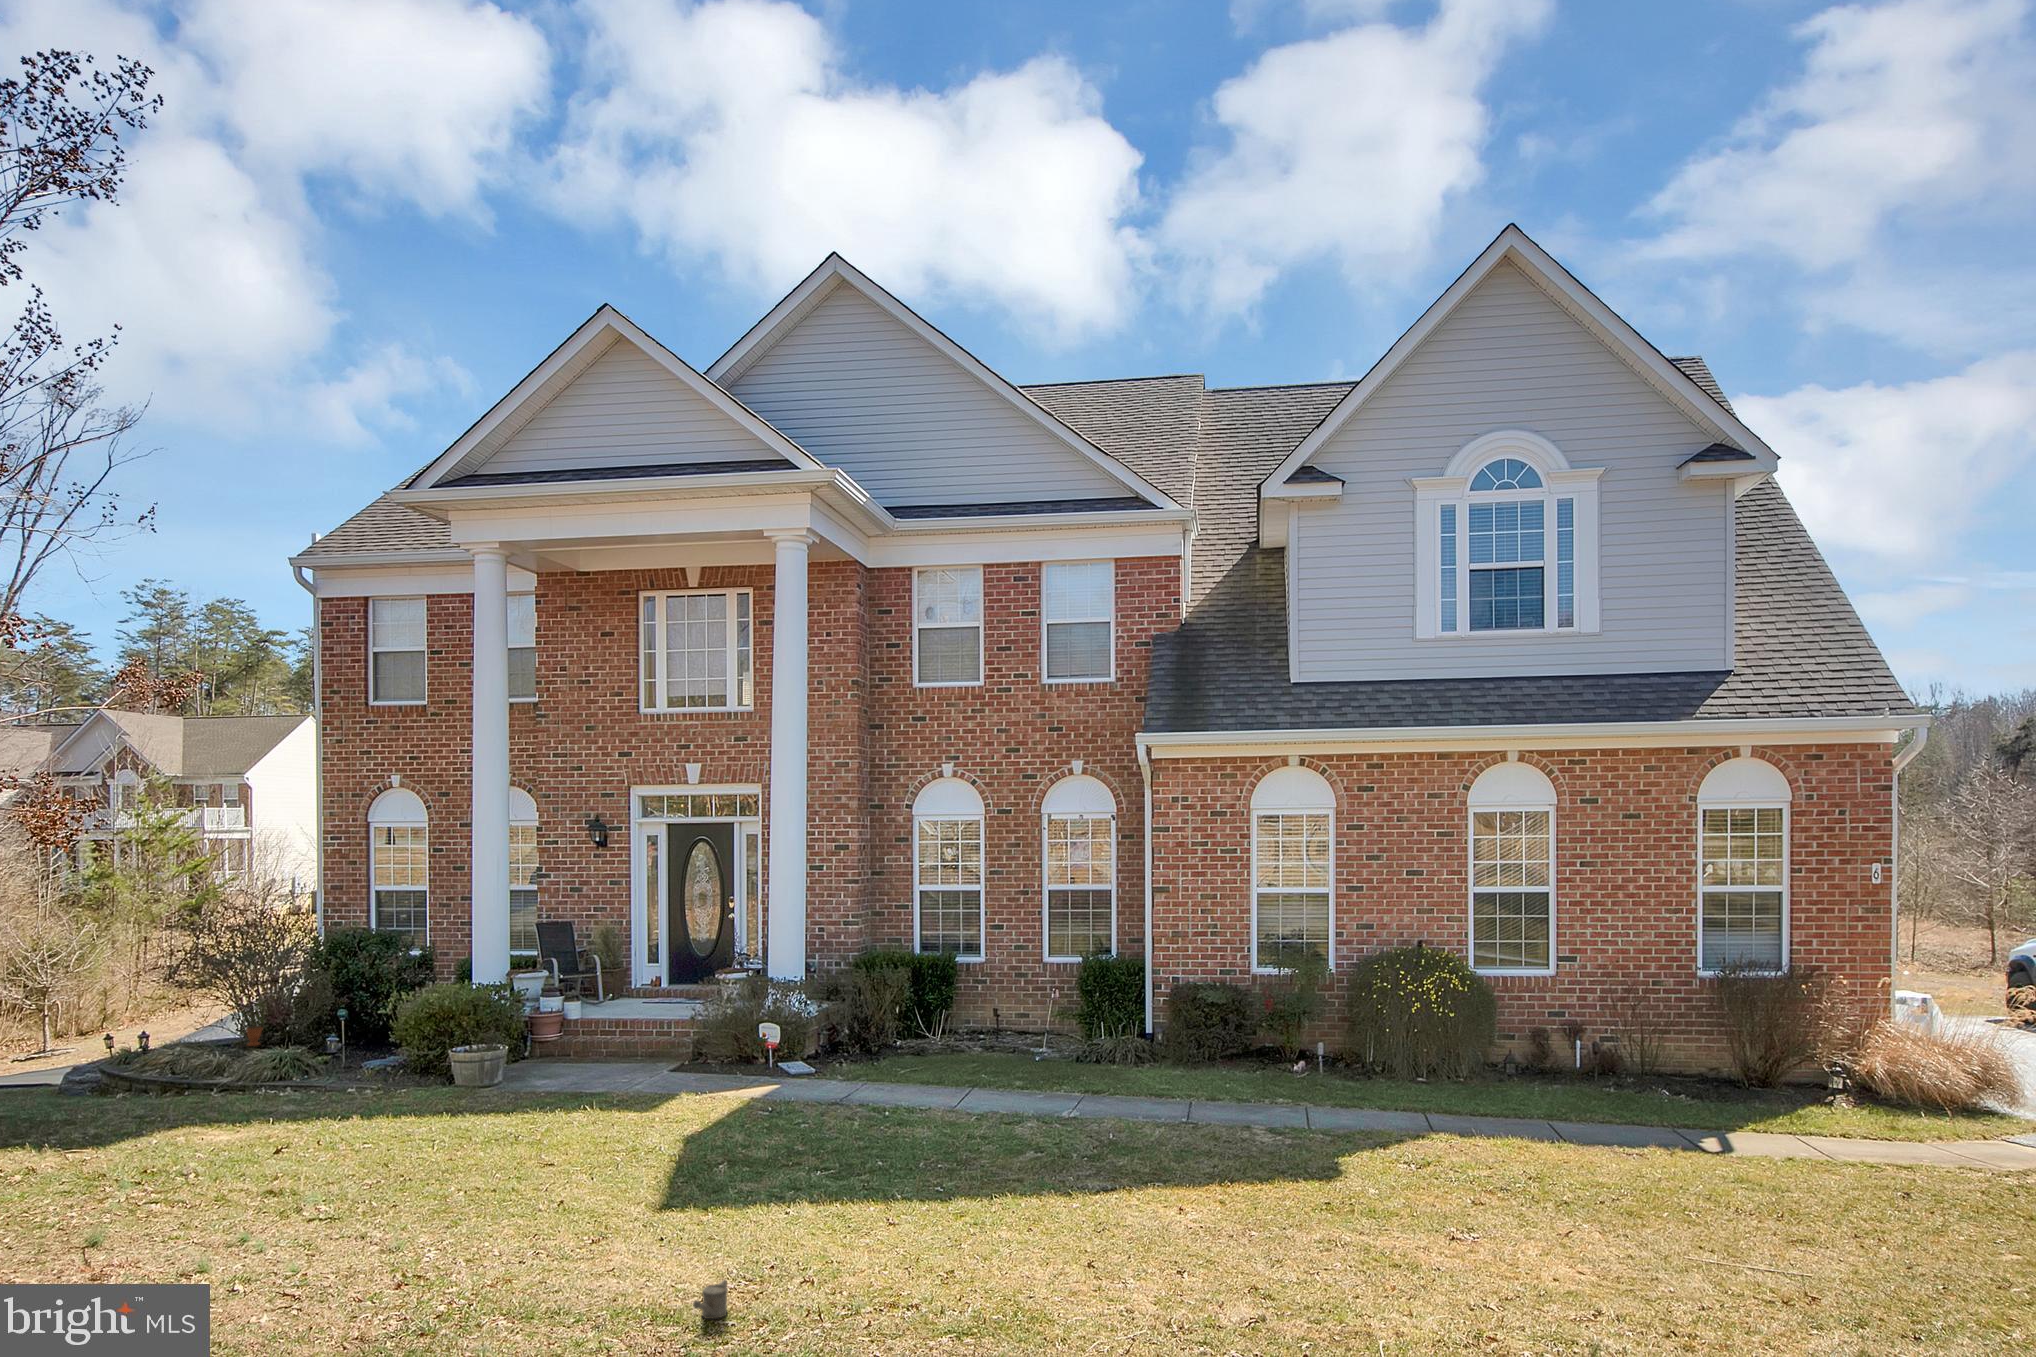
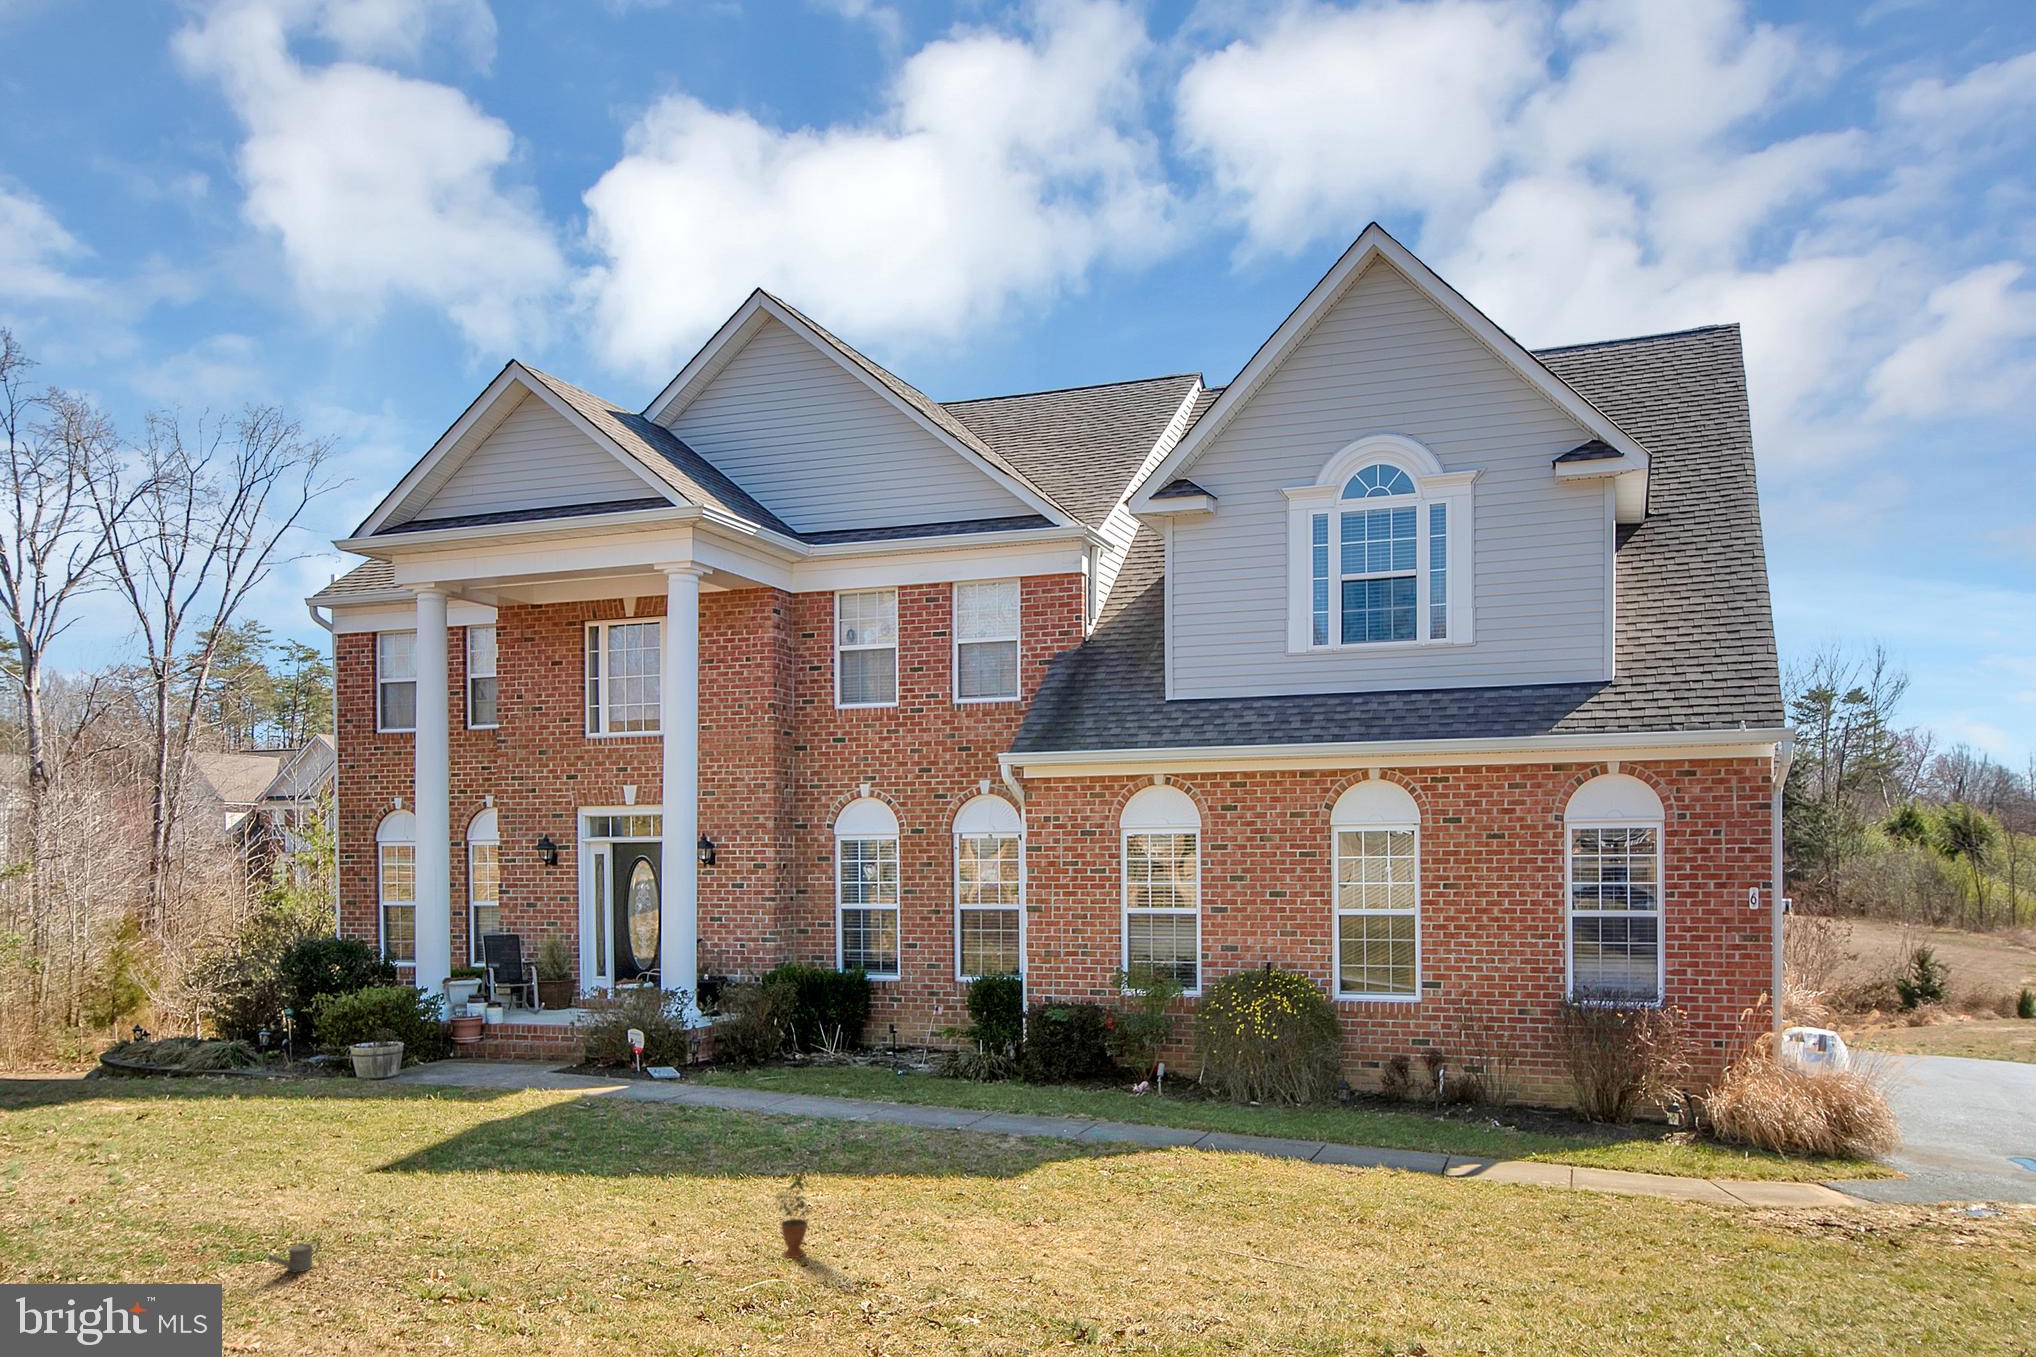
potted plant: present [244,1004,264,1046] -> present [776,1177,809,1258]

